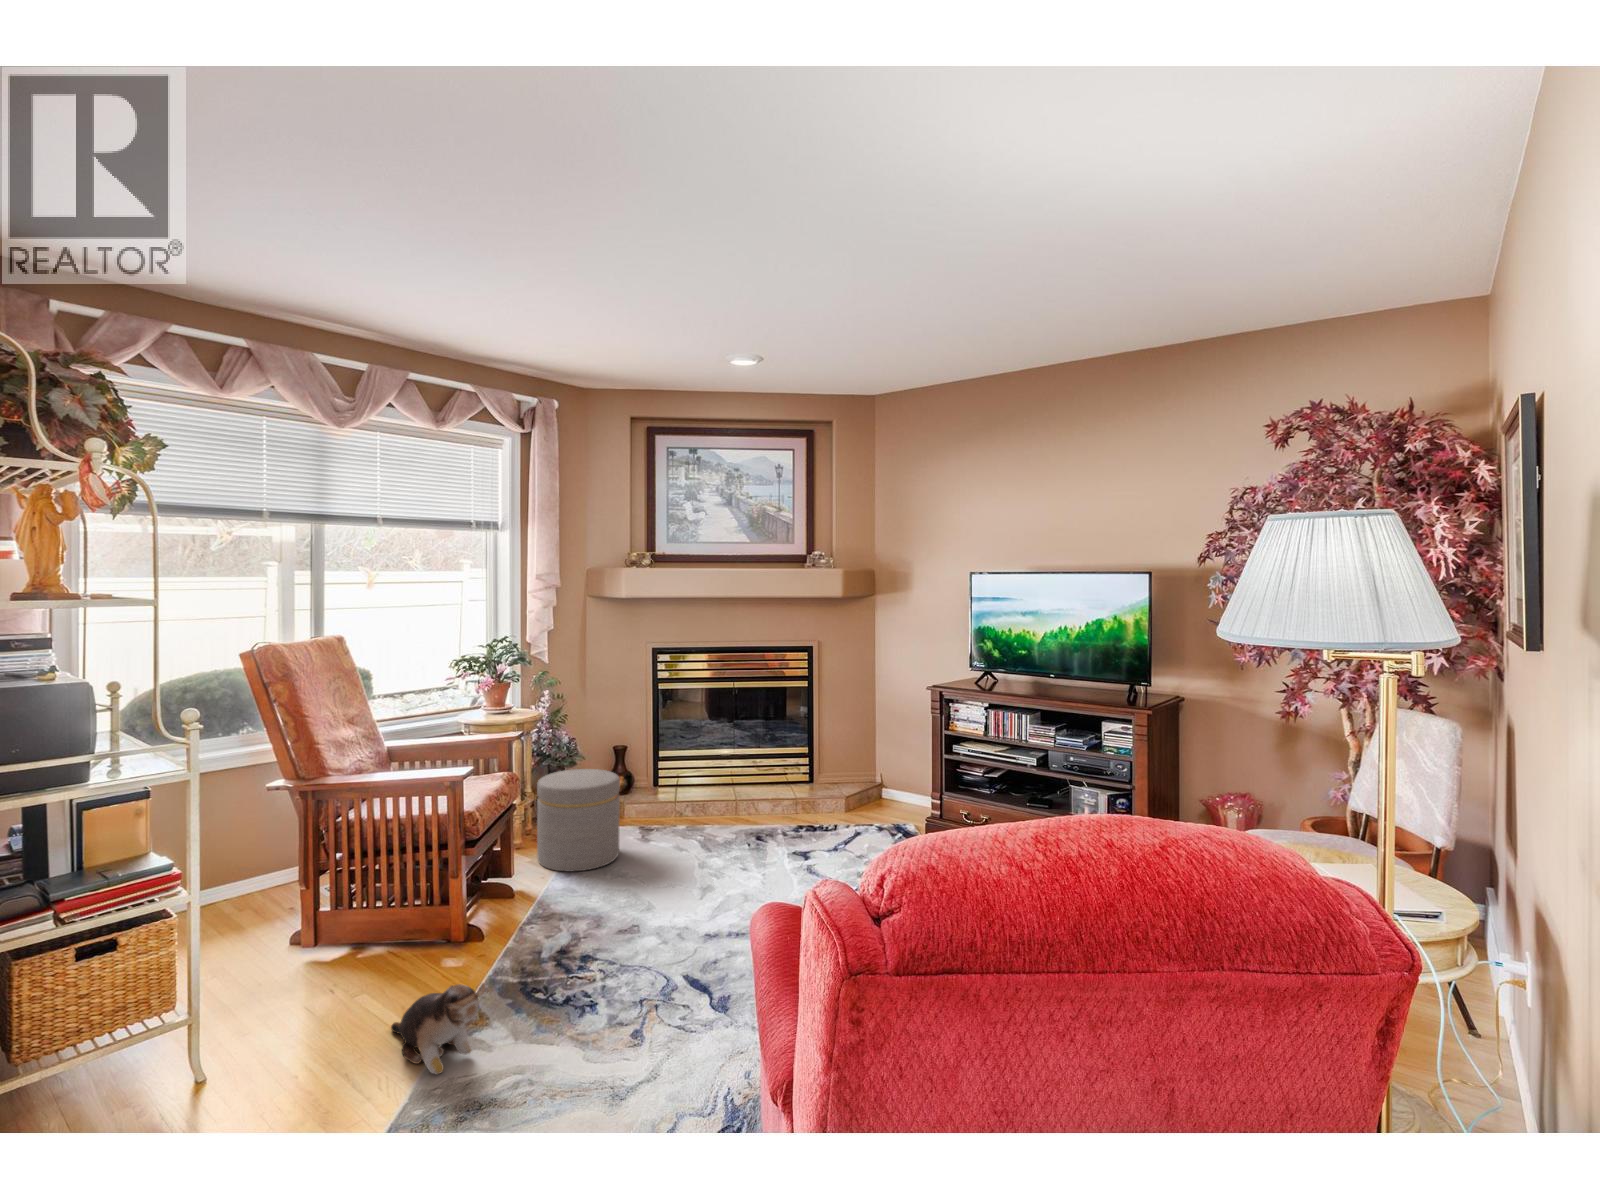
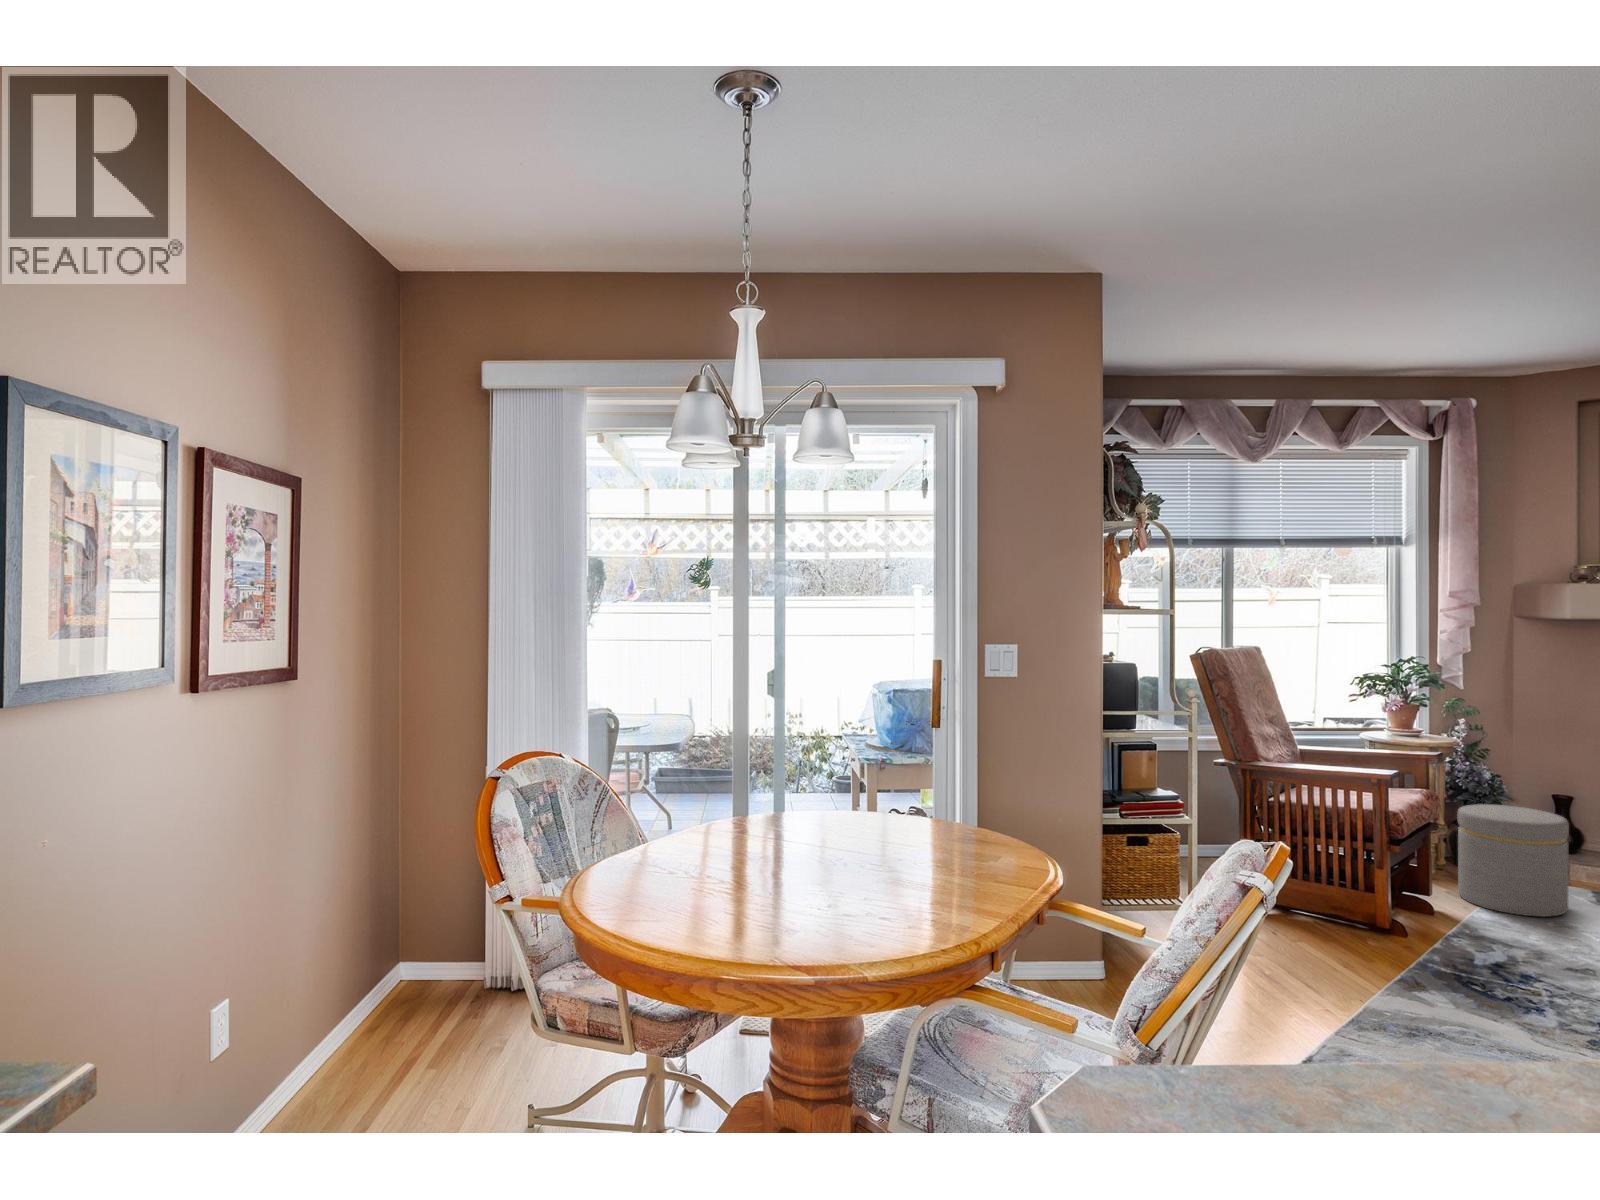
plush toy: present [391,983,485,1074] -> none [1336,940,1436,1014]

